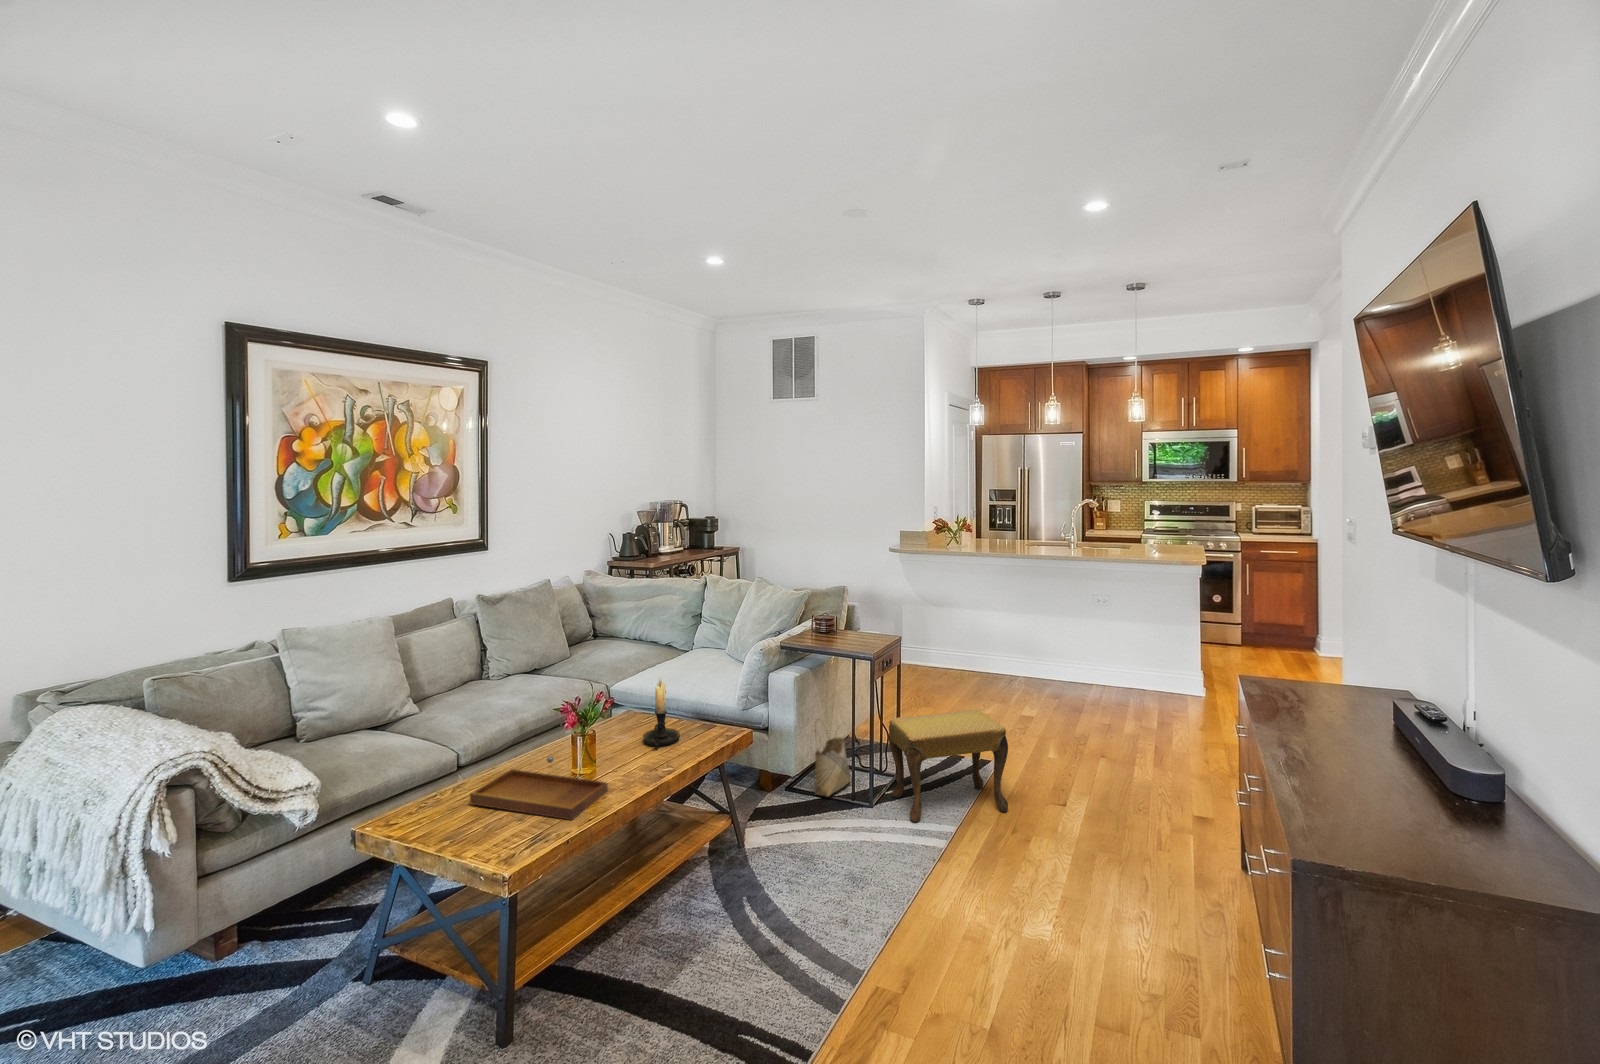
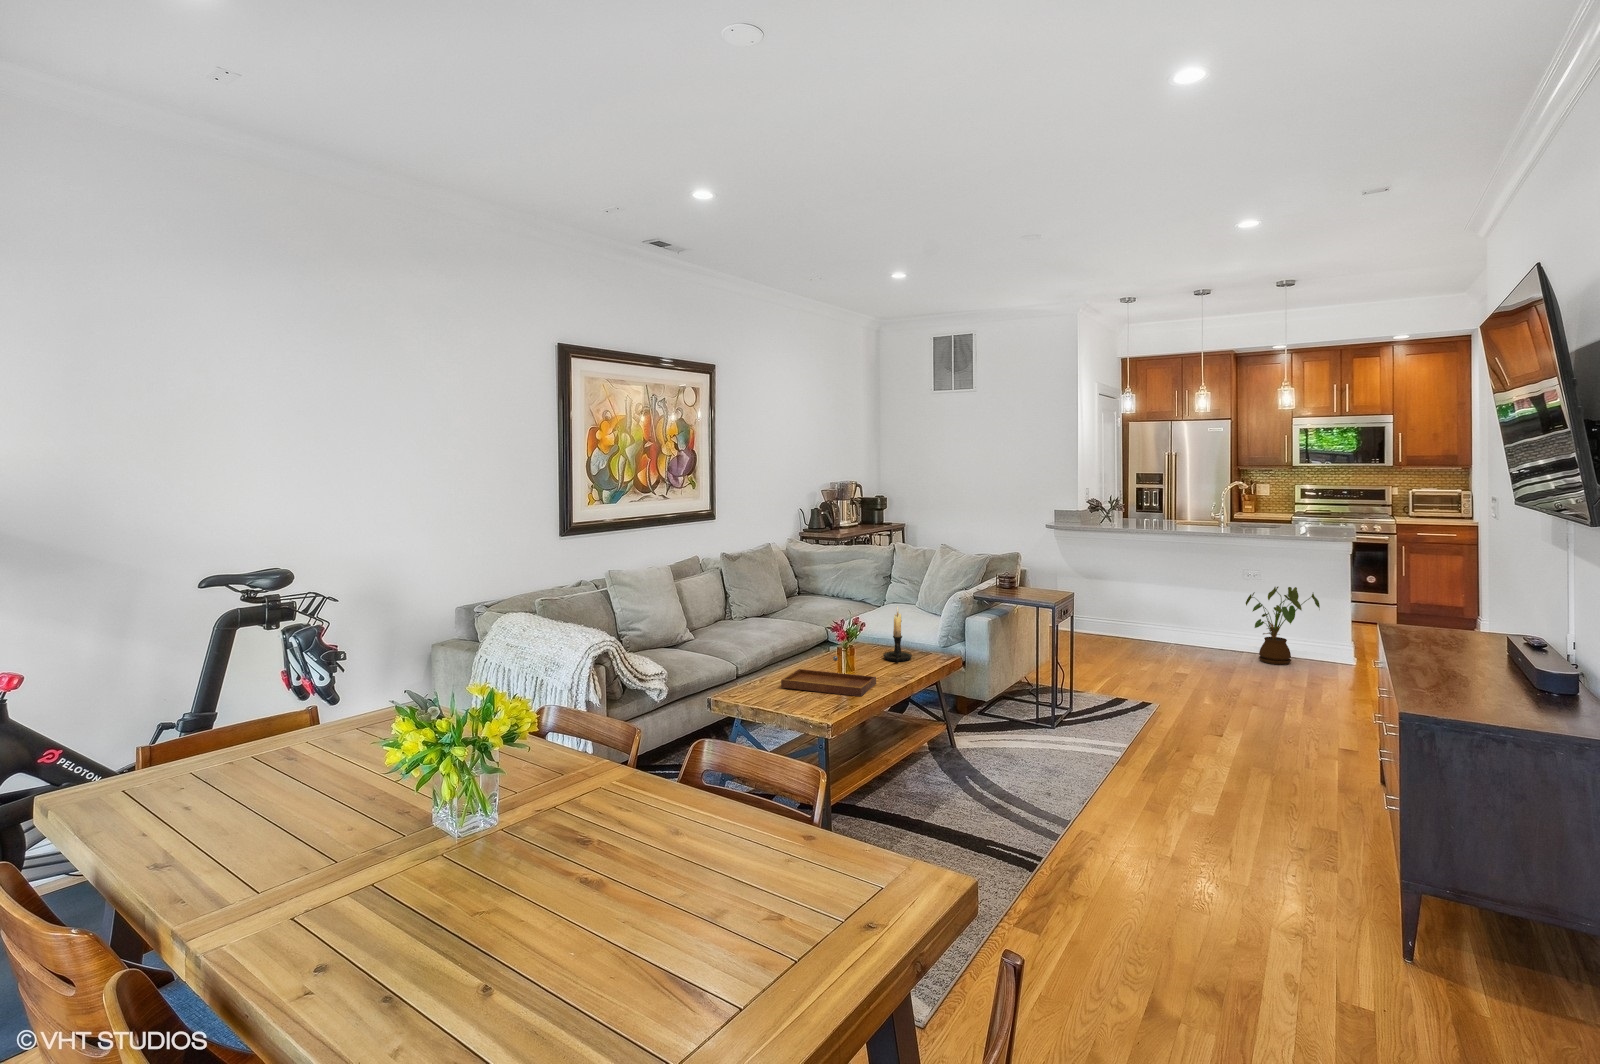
house plant: none [1094,615,1170,700] -> present [1246,587,1320,665]
footstool: present [889,710,1008,822] -> none [1069,653,1174,737]
woven basket: present [814,723,851,797] -> none [1004,658,1034,720]

